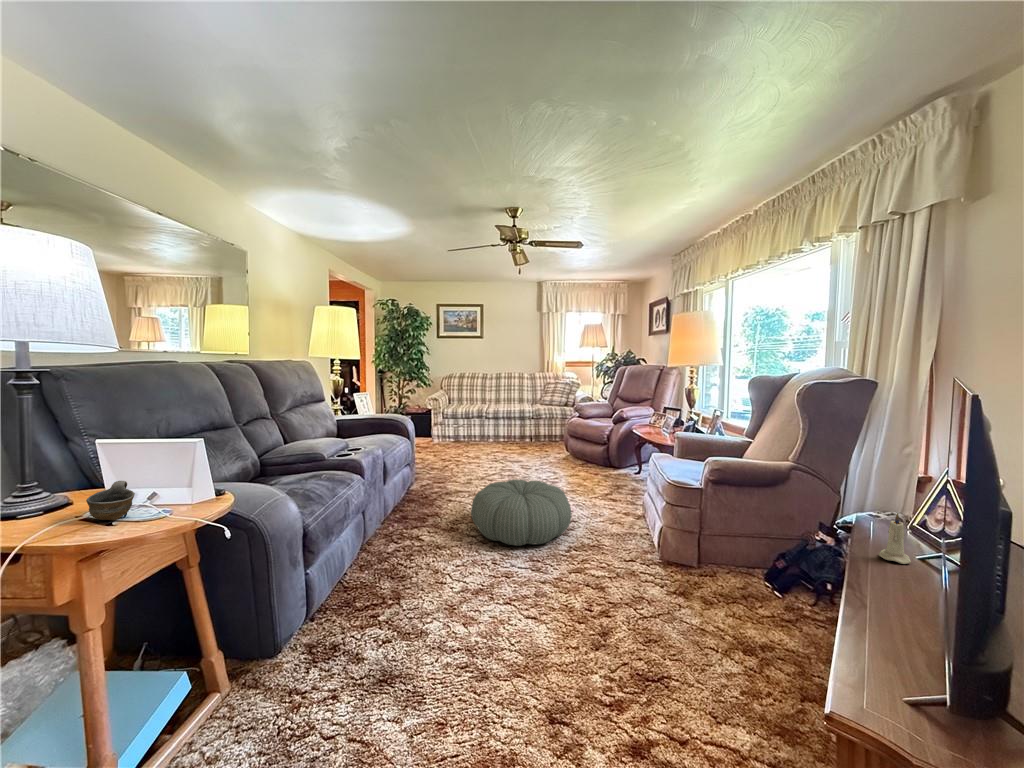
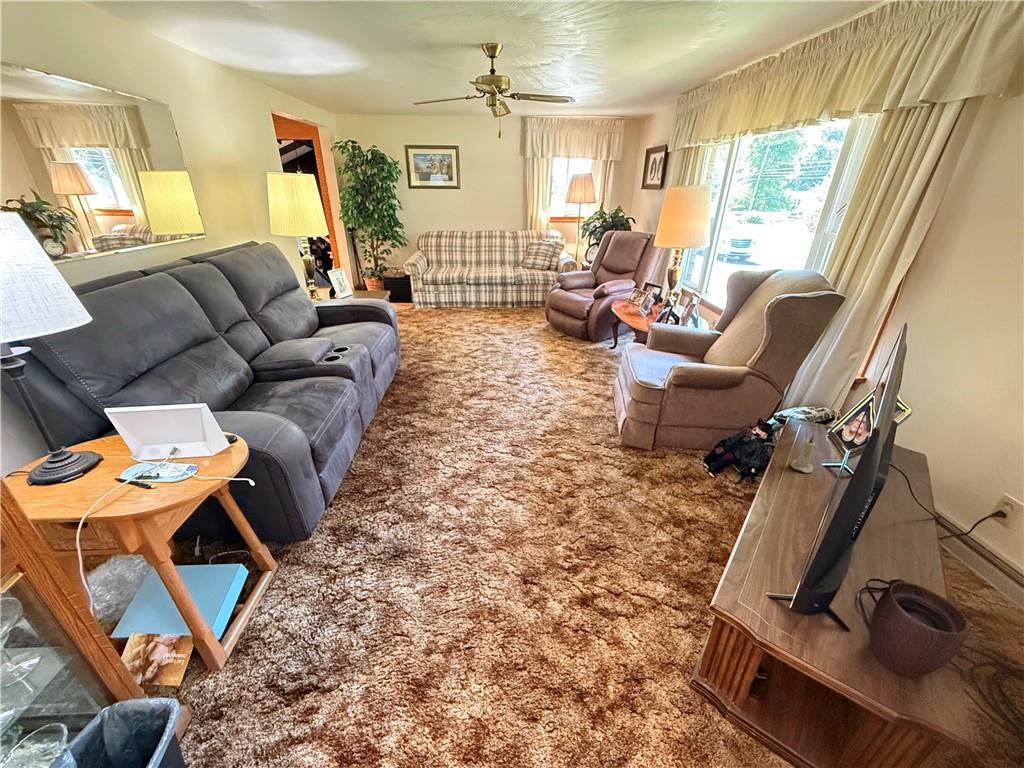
pouf: present [471,479,572,546] -> none [457,368,548,432]
cup: present [86,481,135,520] -> none [130,442,168,478]

